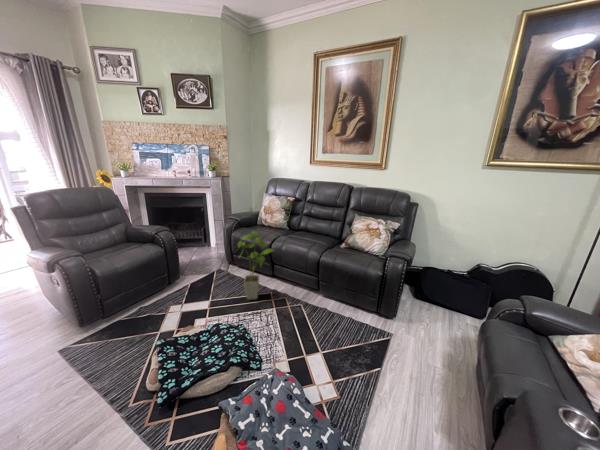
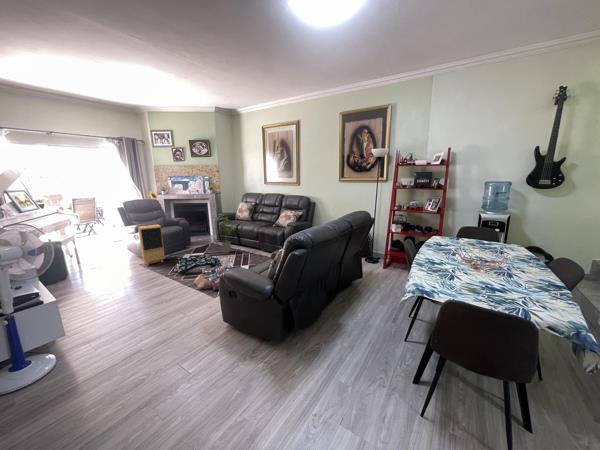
speaker: none [46,252,123,355] -> present [138,224,165,265]

